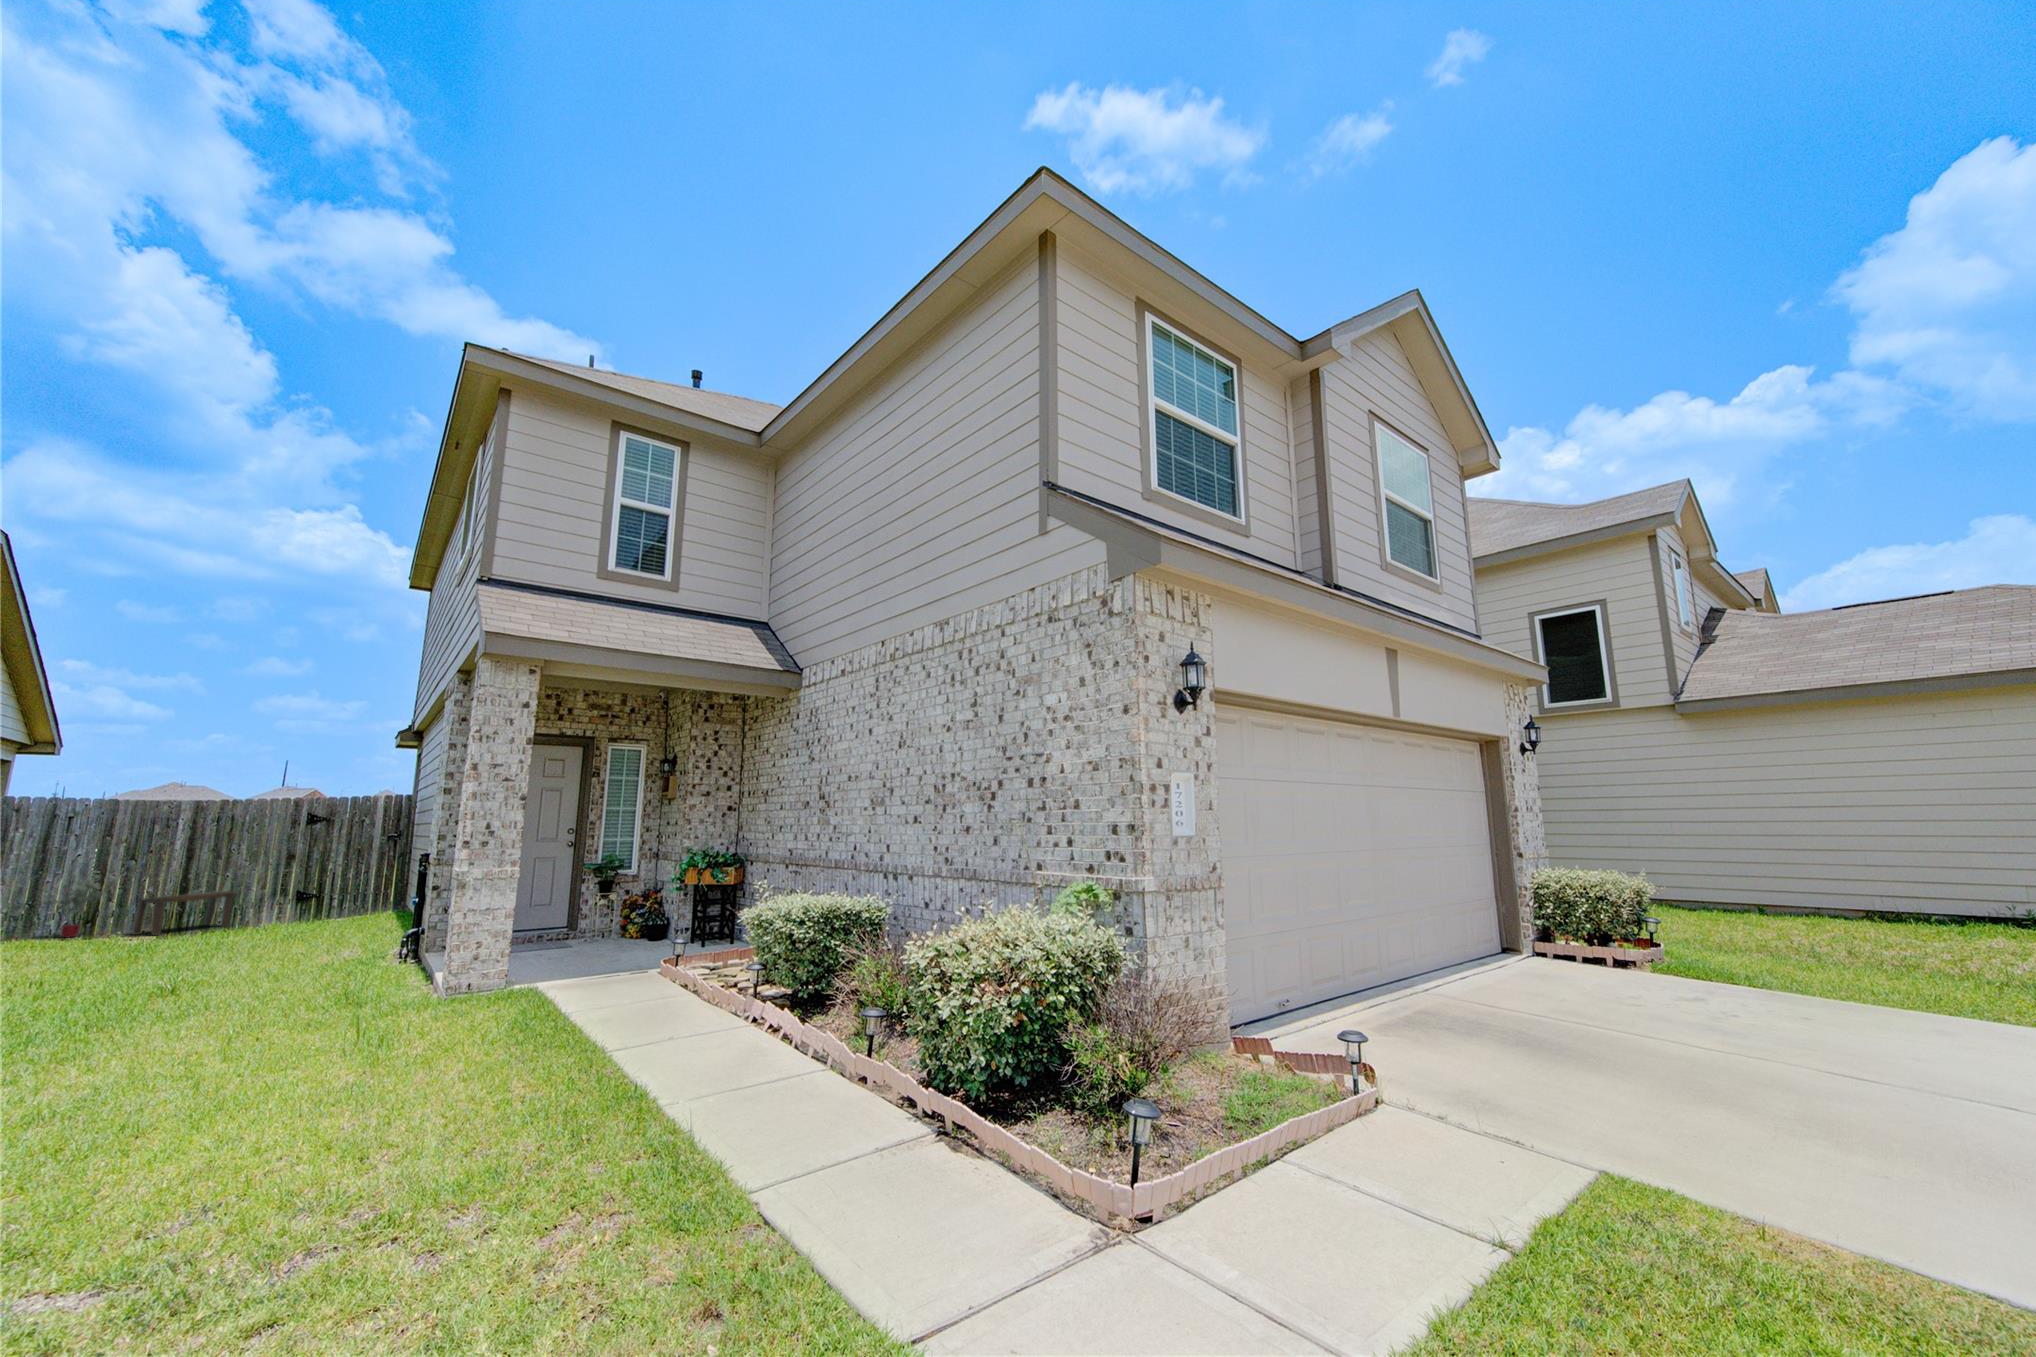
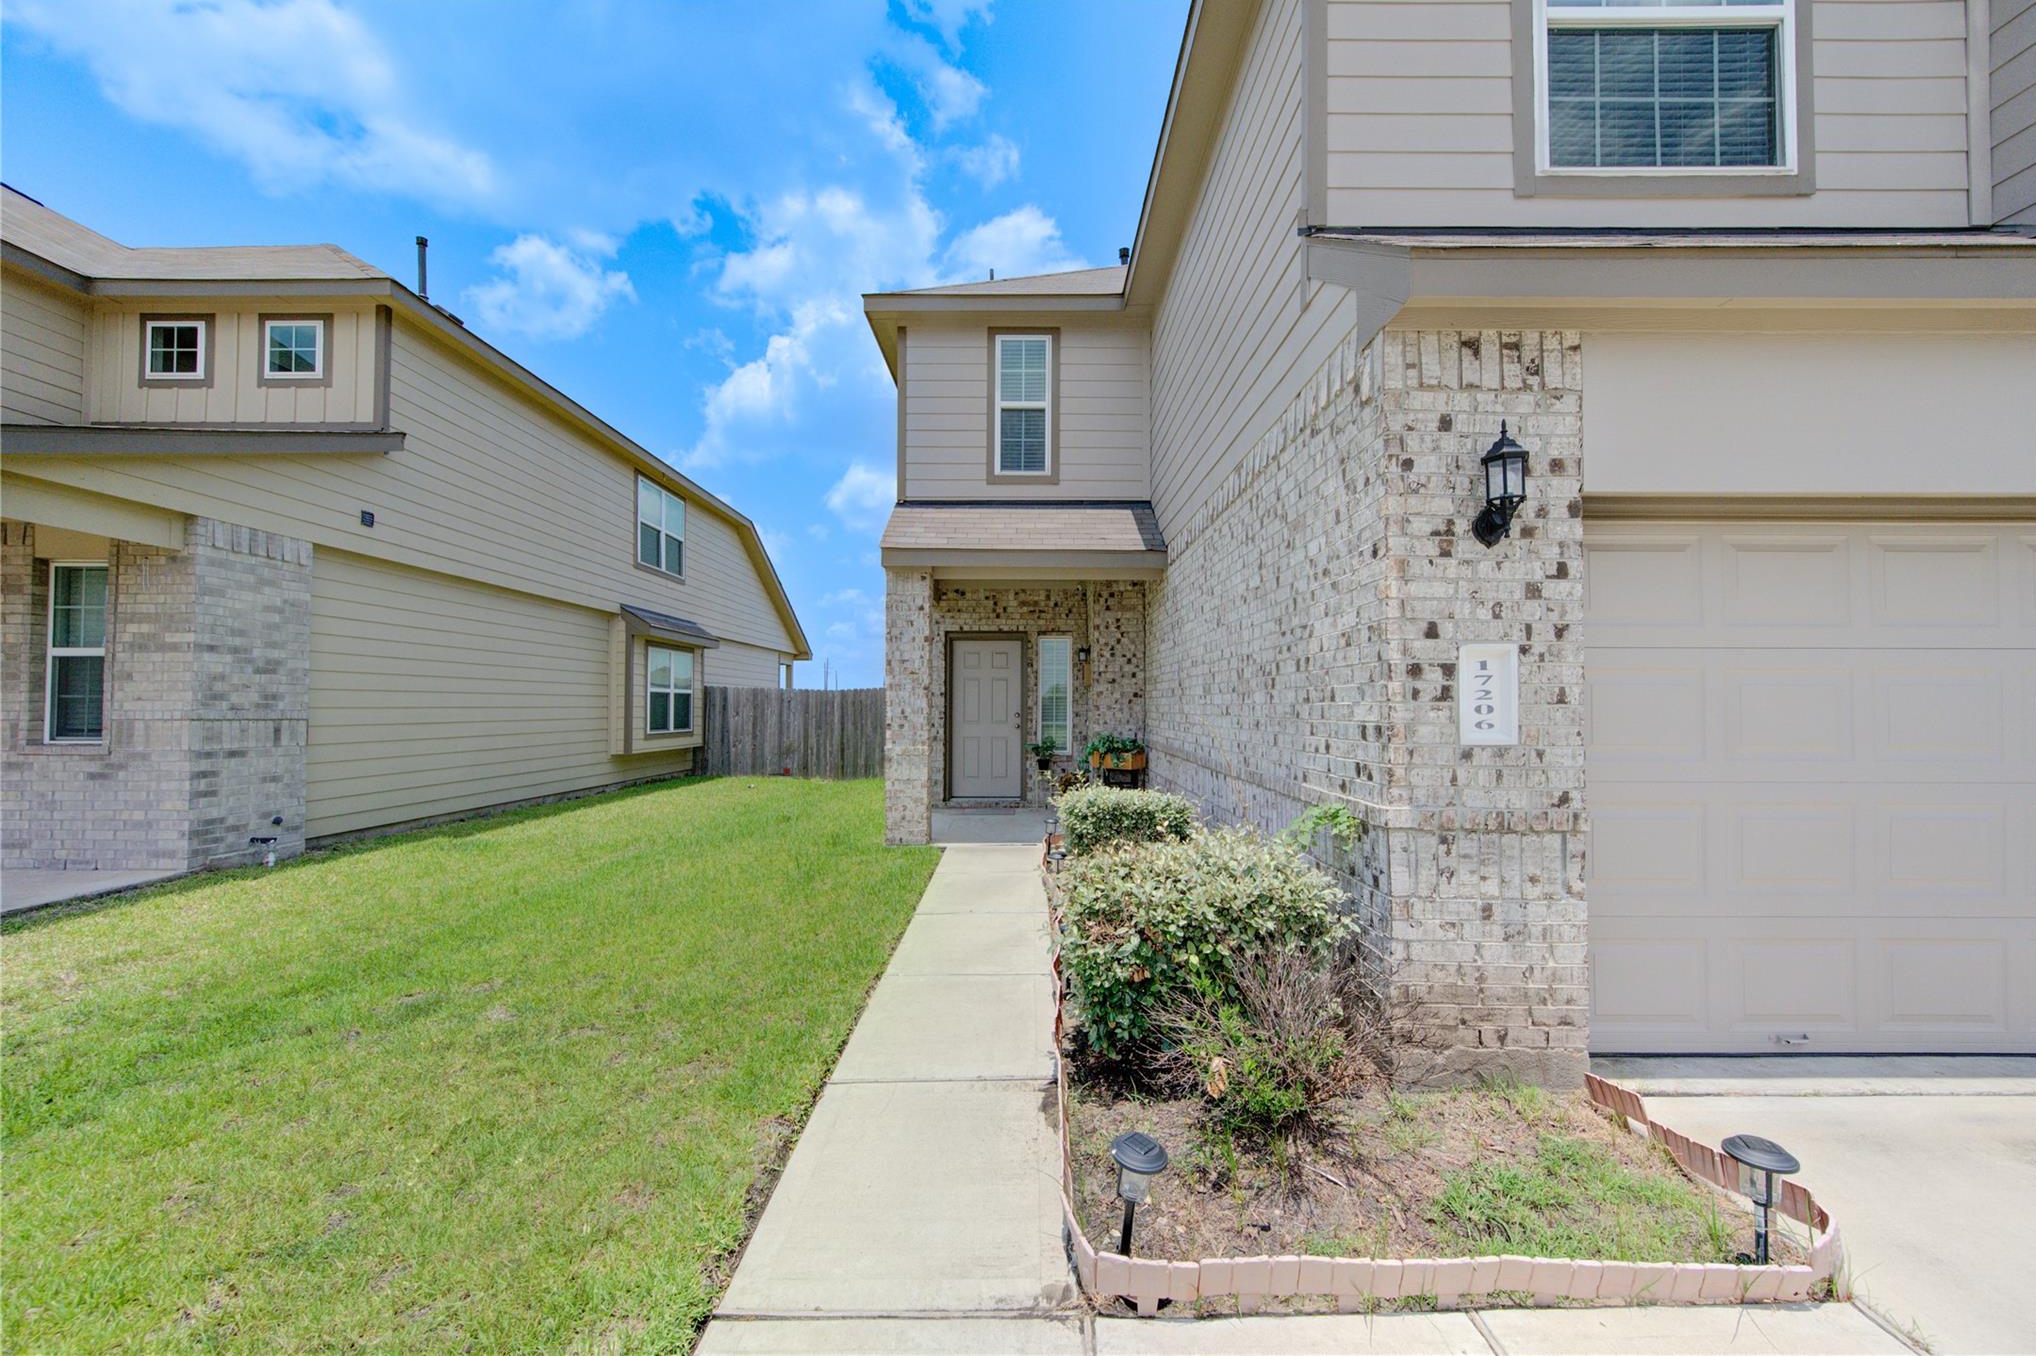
bench: present [133,891,235,935] -> none [812,750,859,778]

